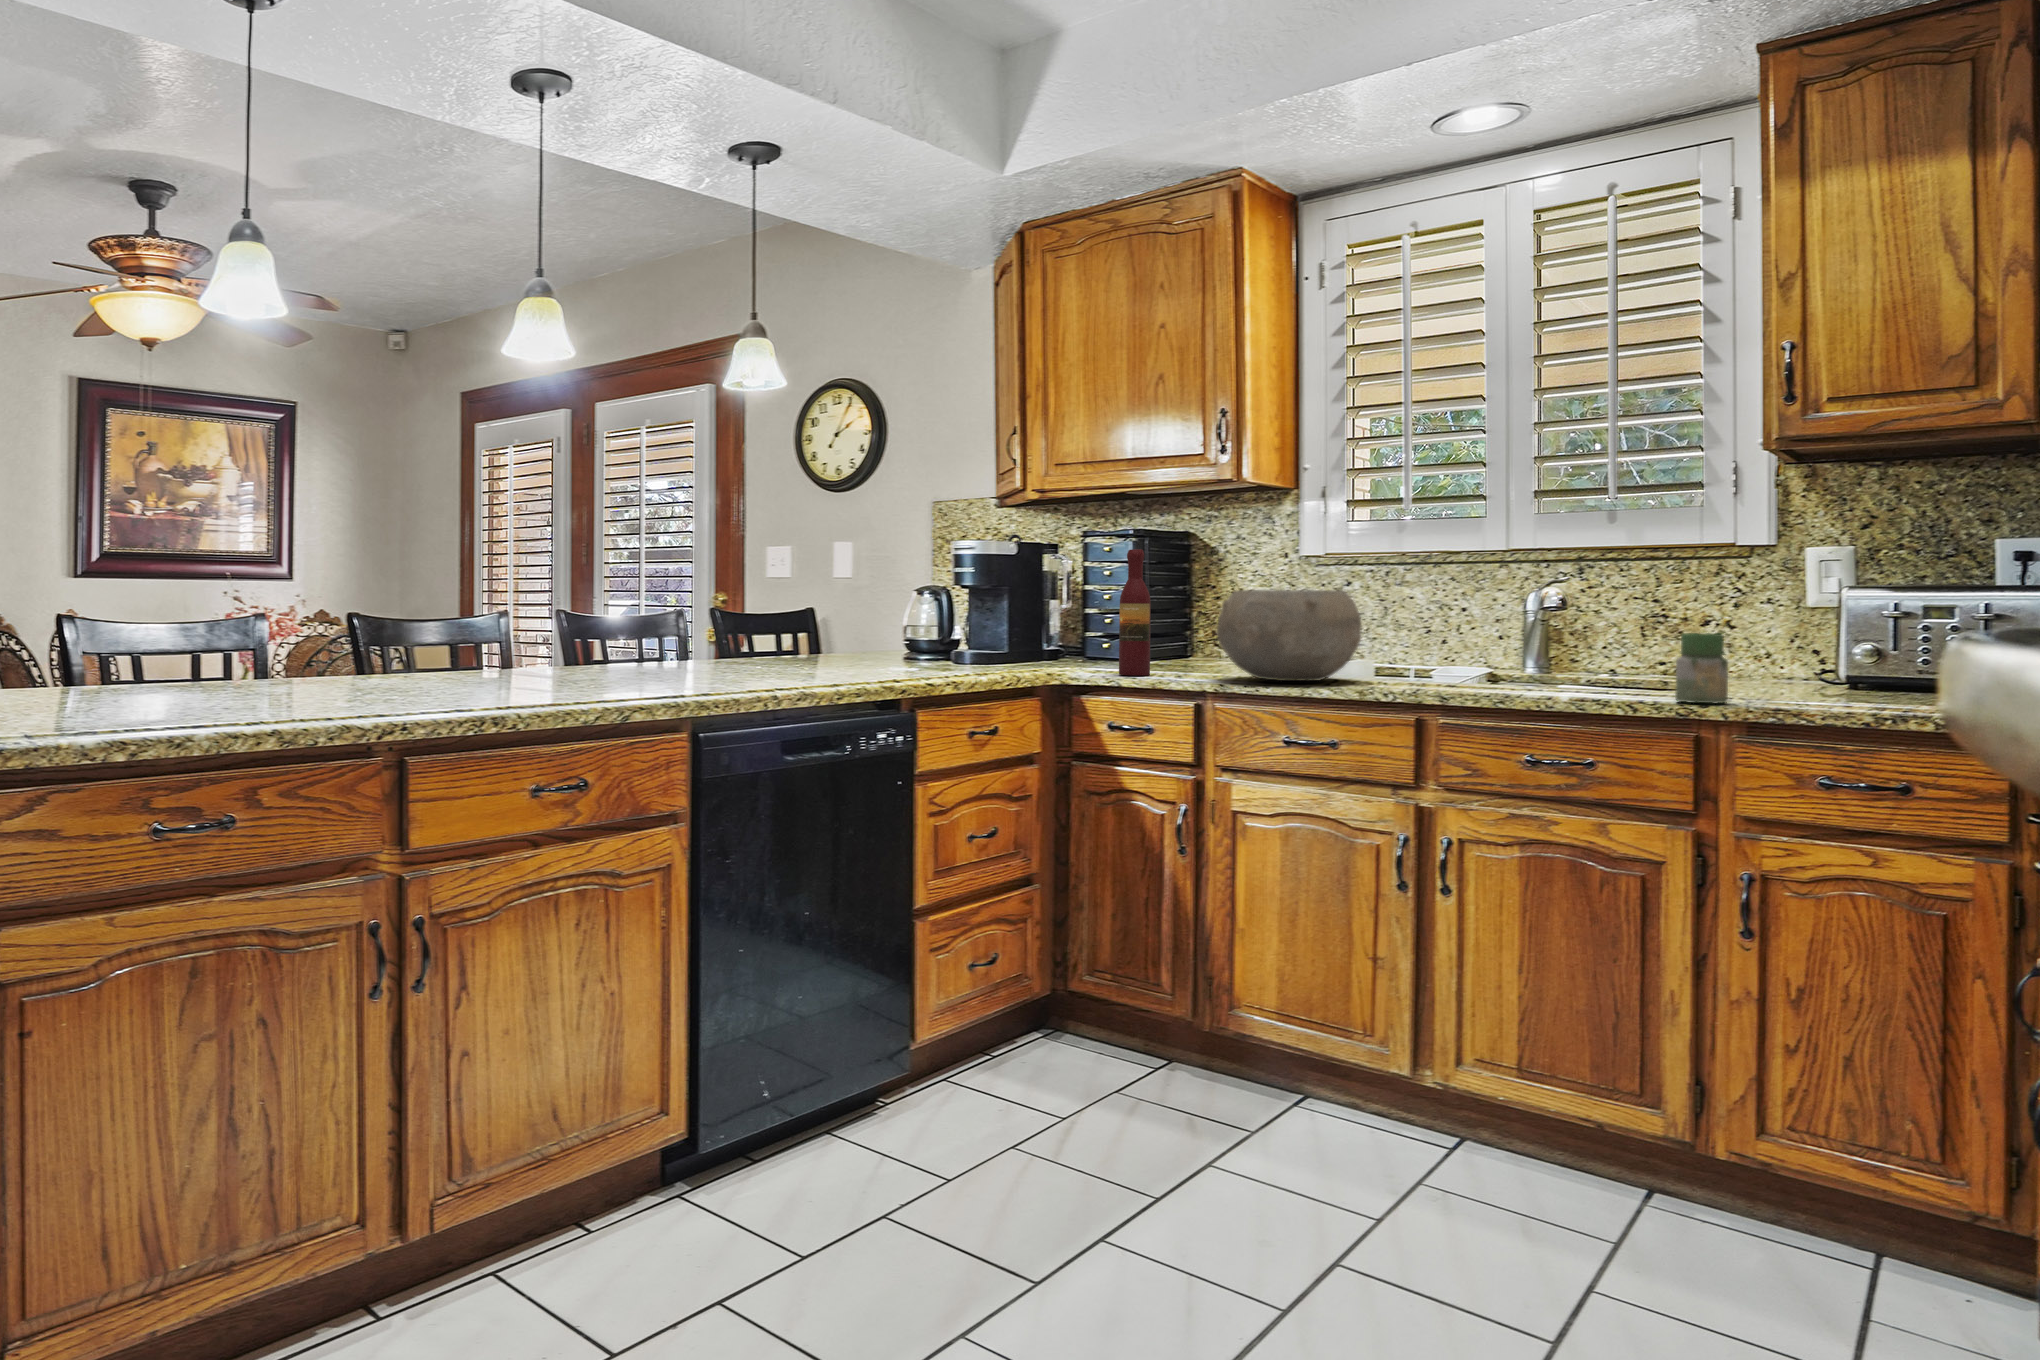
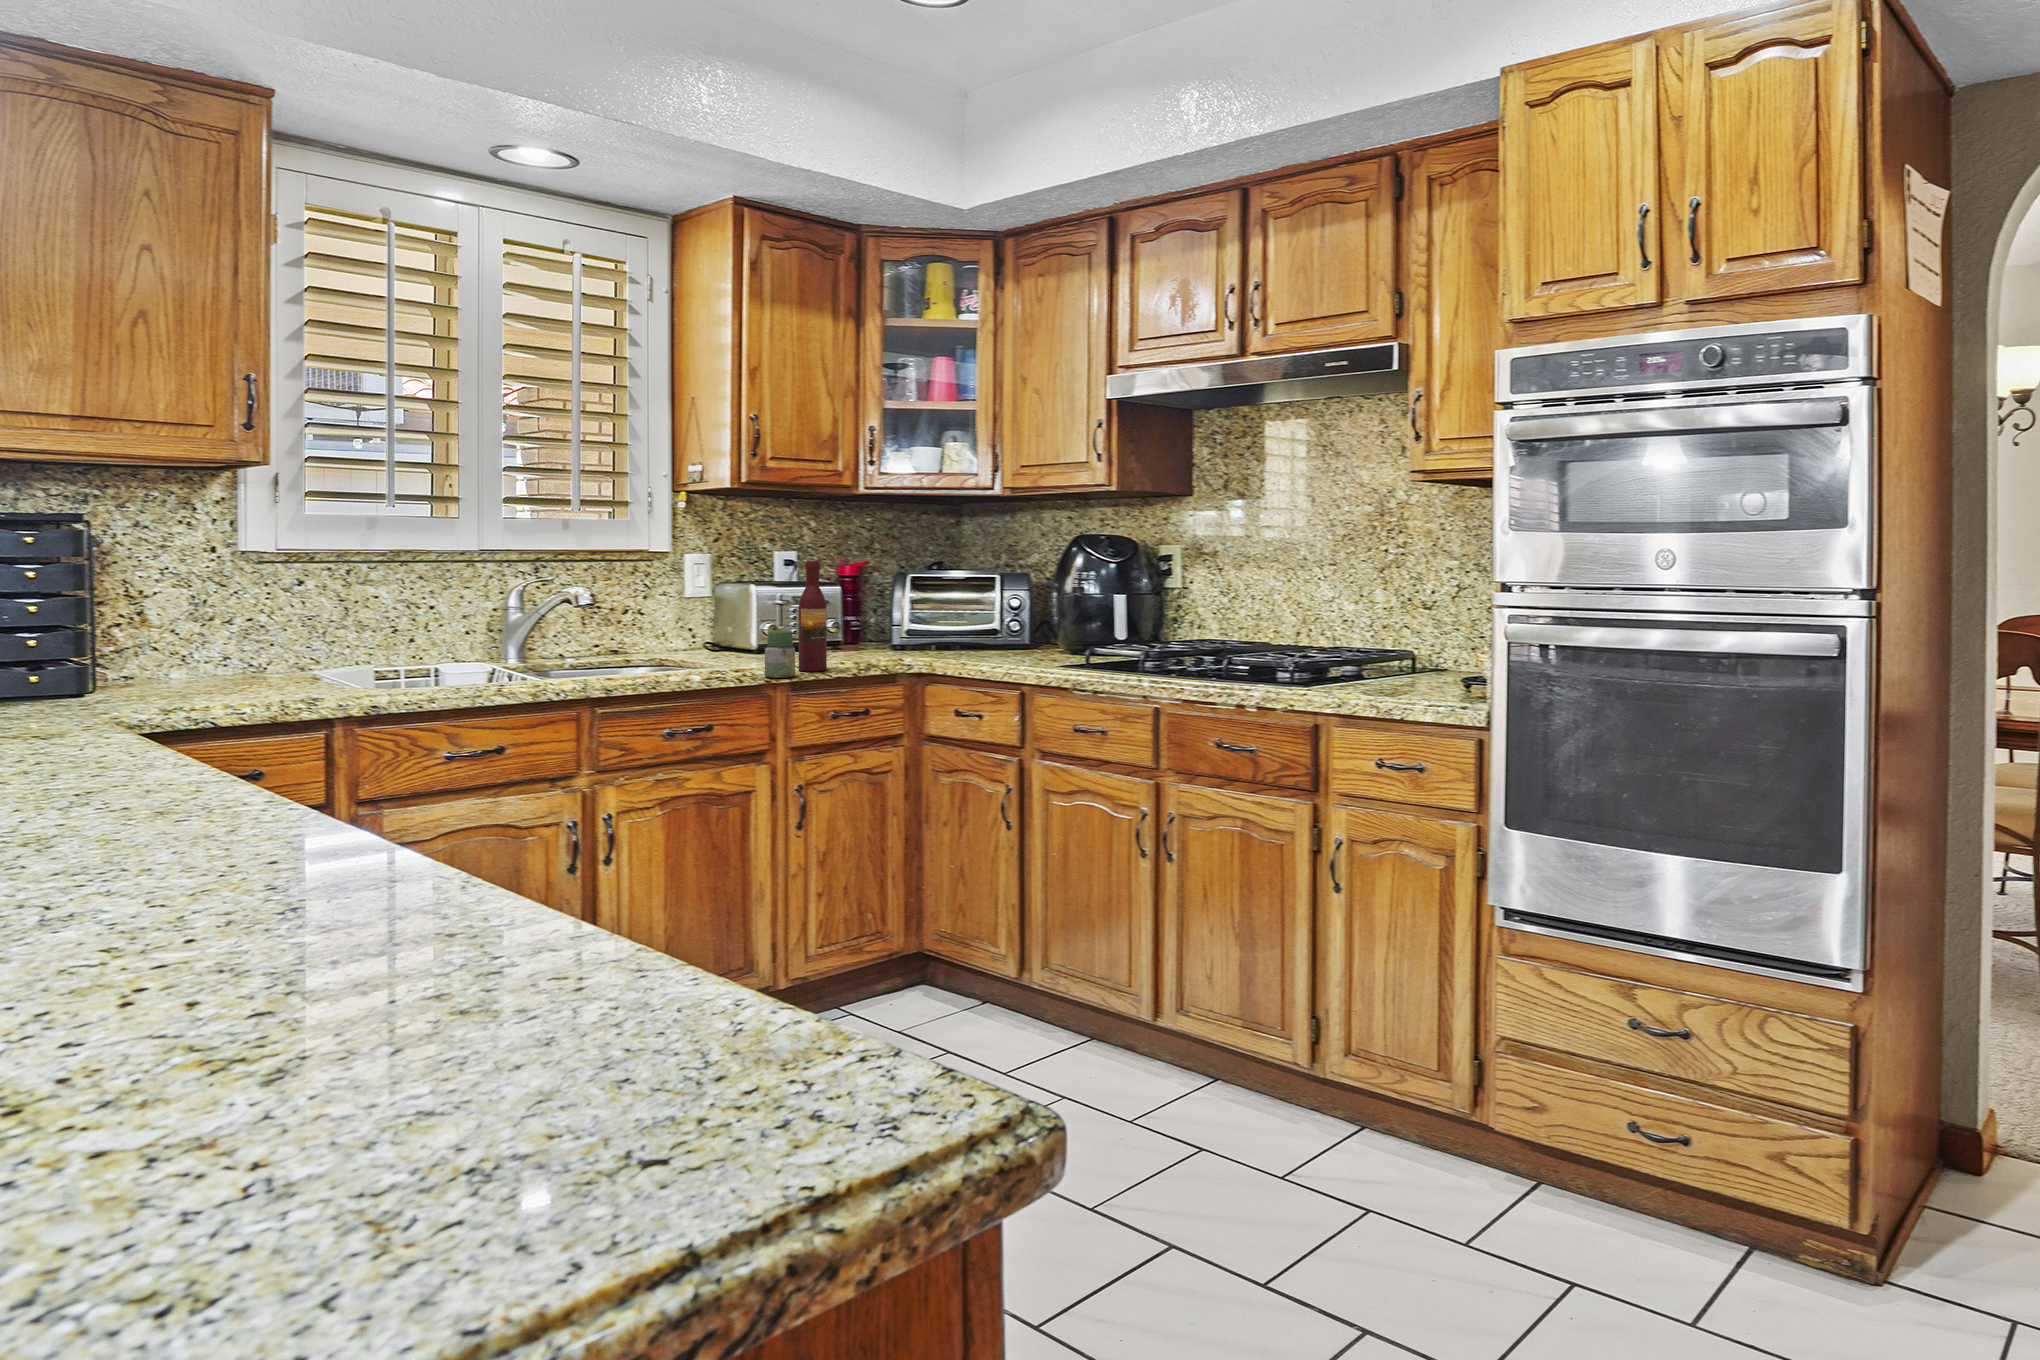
wine bottle: present [1119,549,1151,675] -> present [799,561,827,671]
ceramic bowl: present [1217,589,1362,681] -> none [332,605,505,698]

